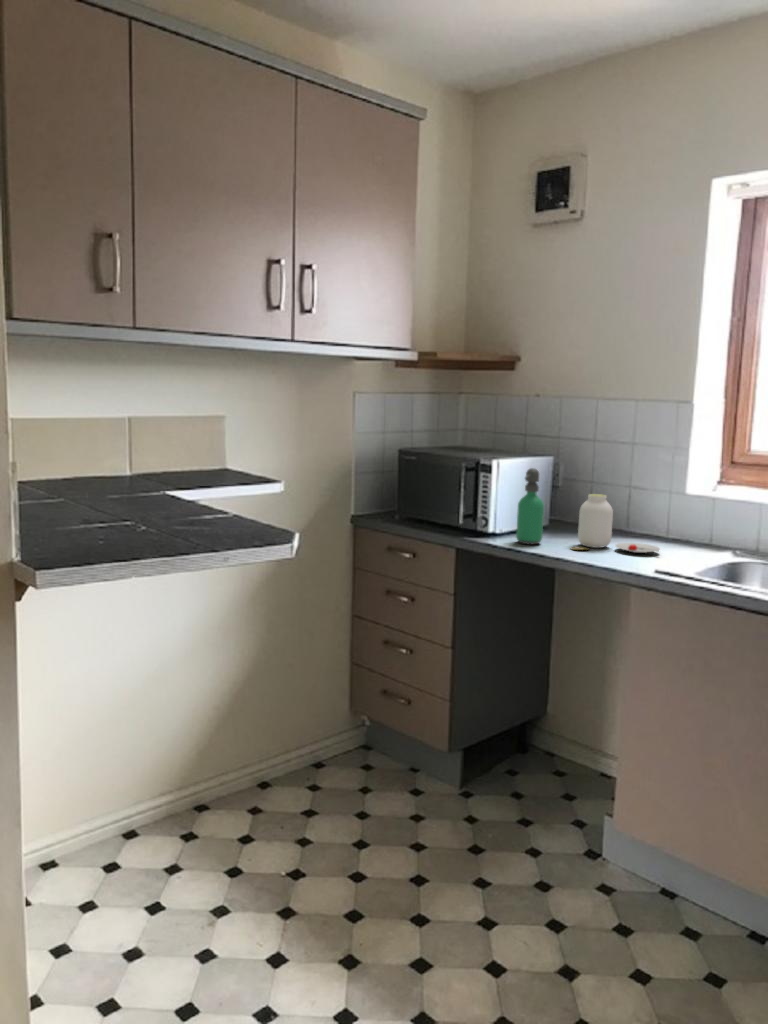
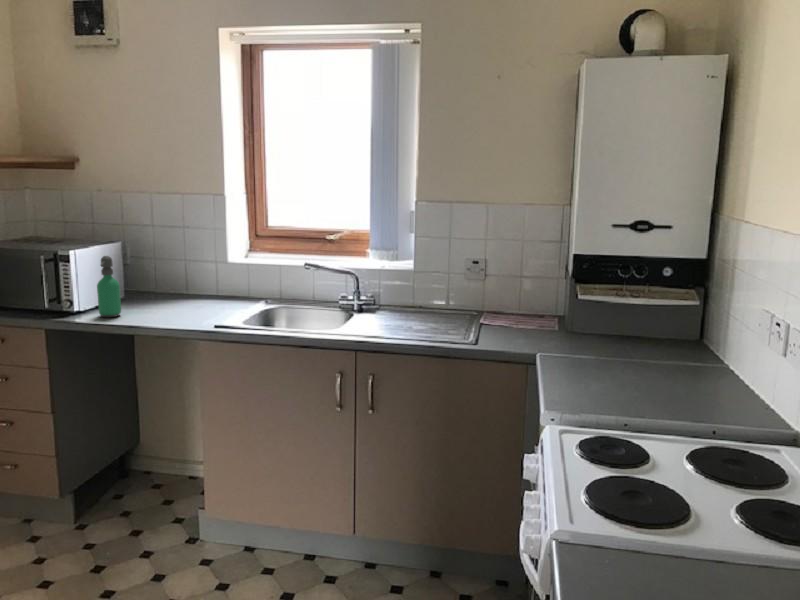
jar: present [571,494,660,553] -> none [146,271,215,317]

